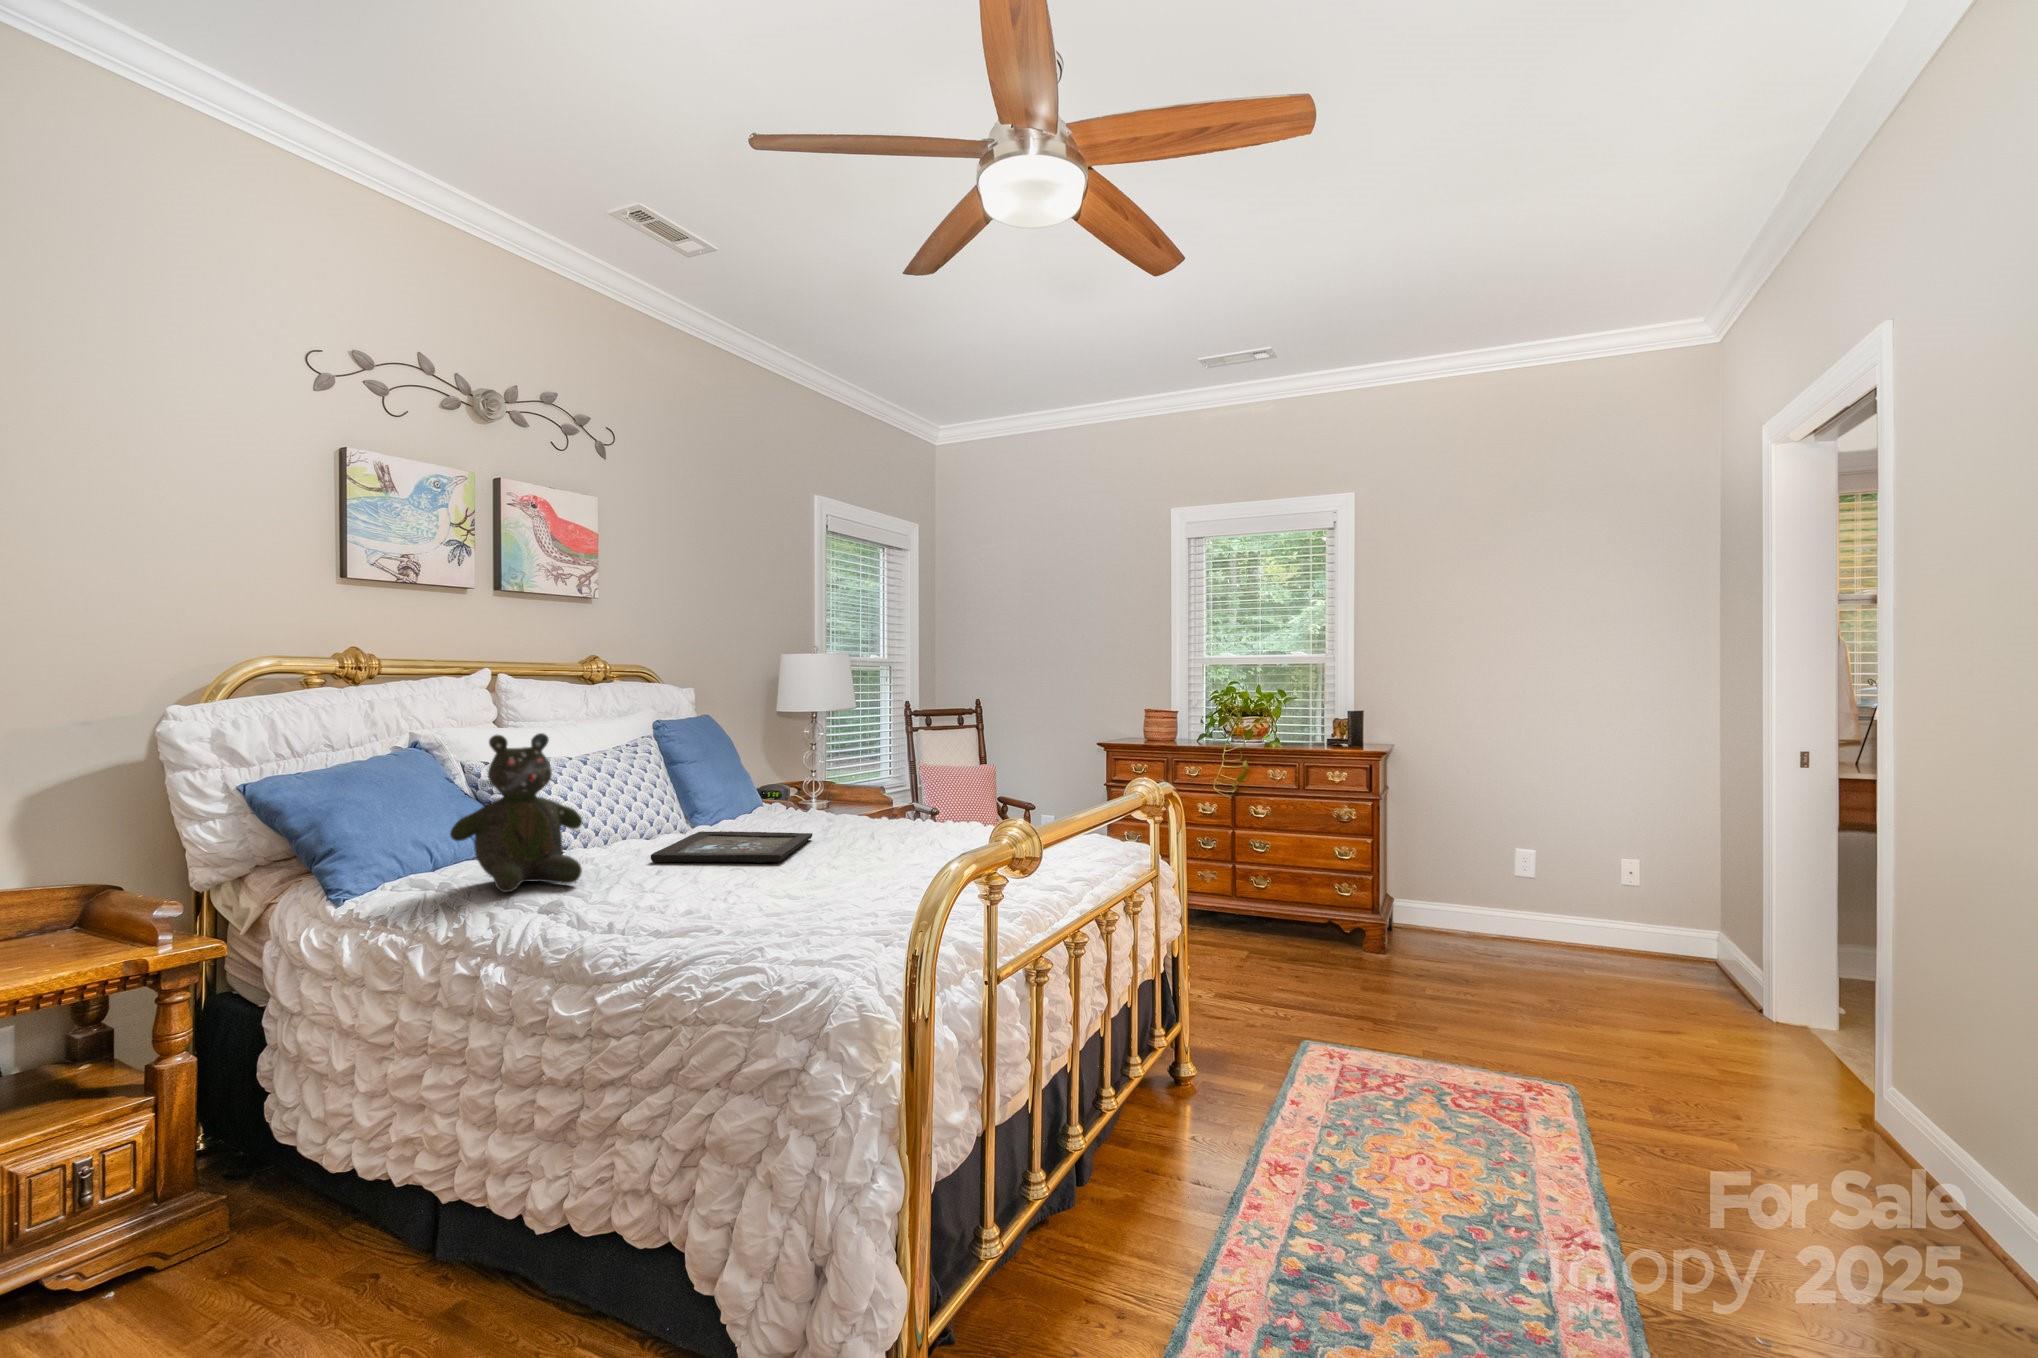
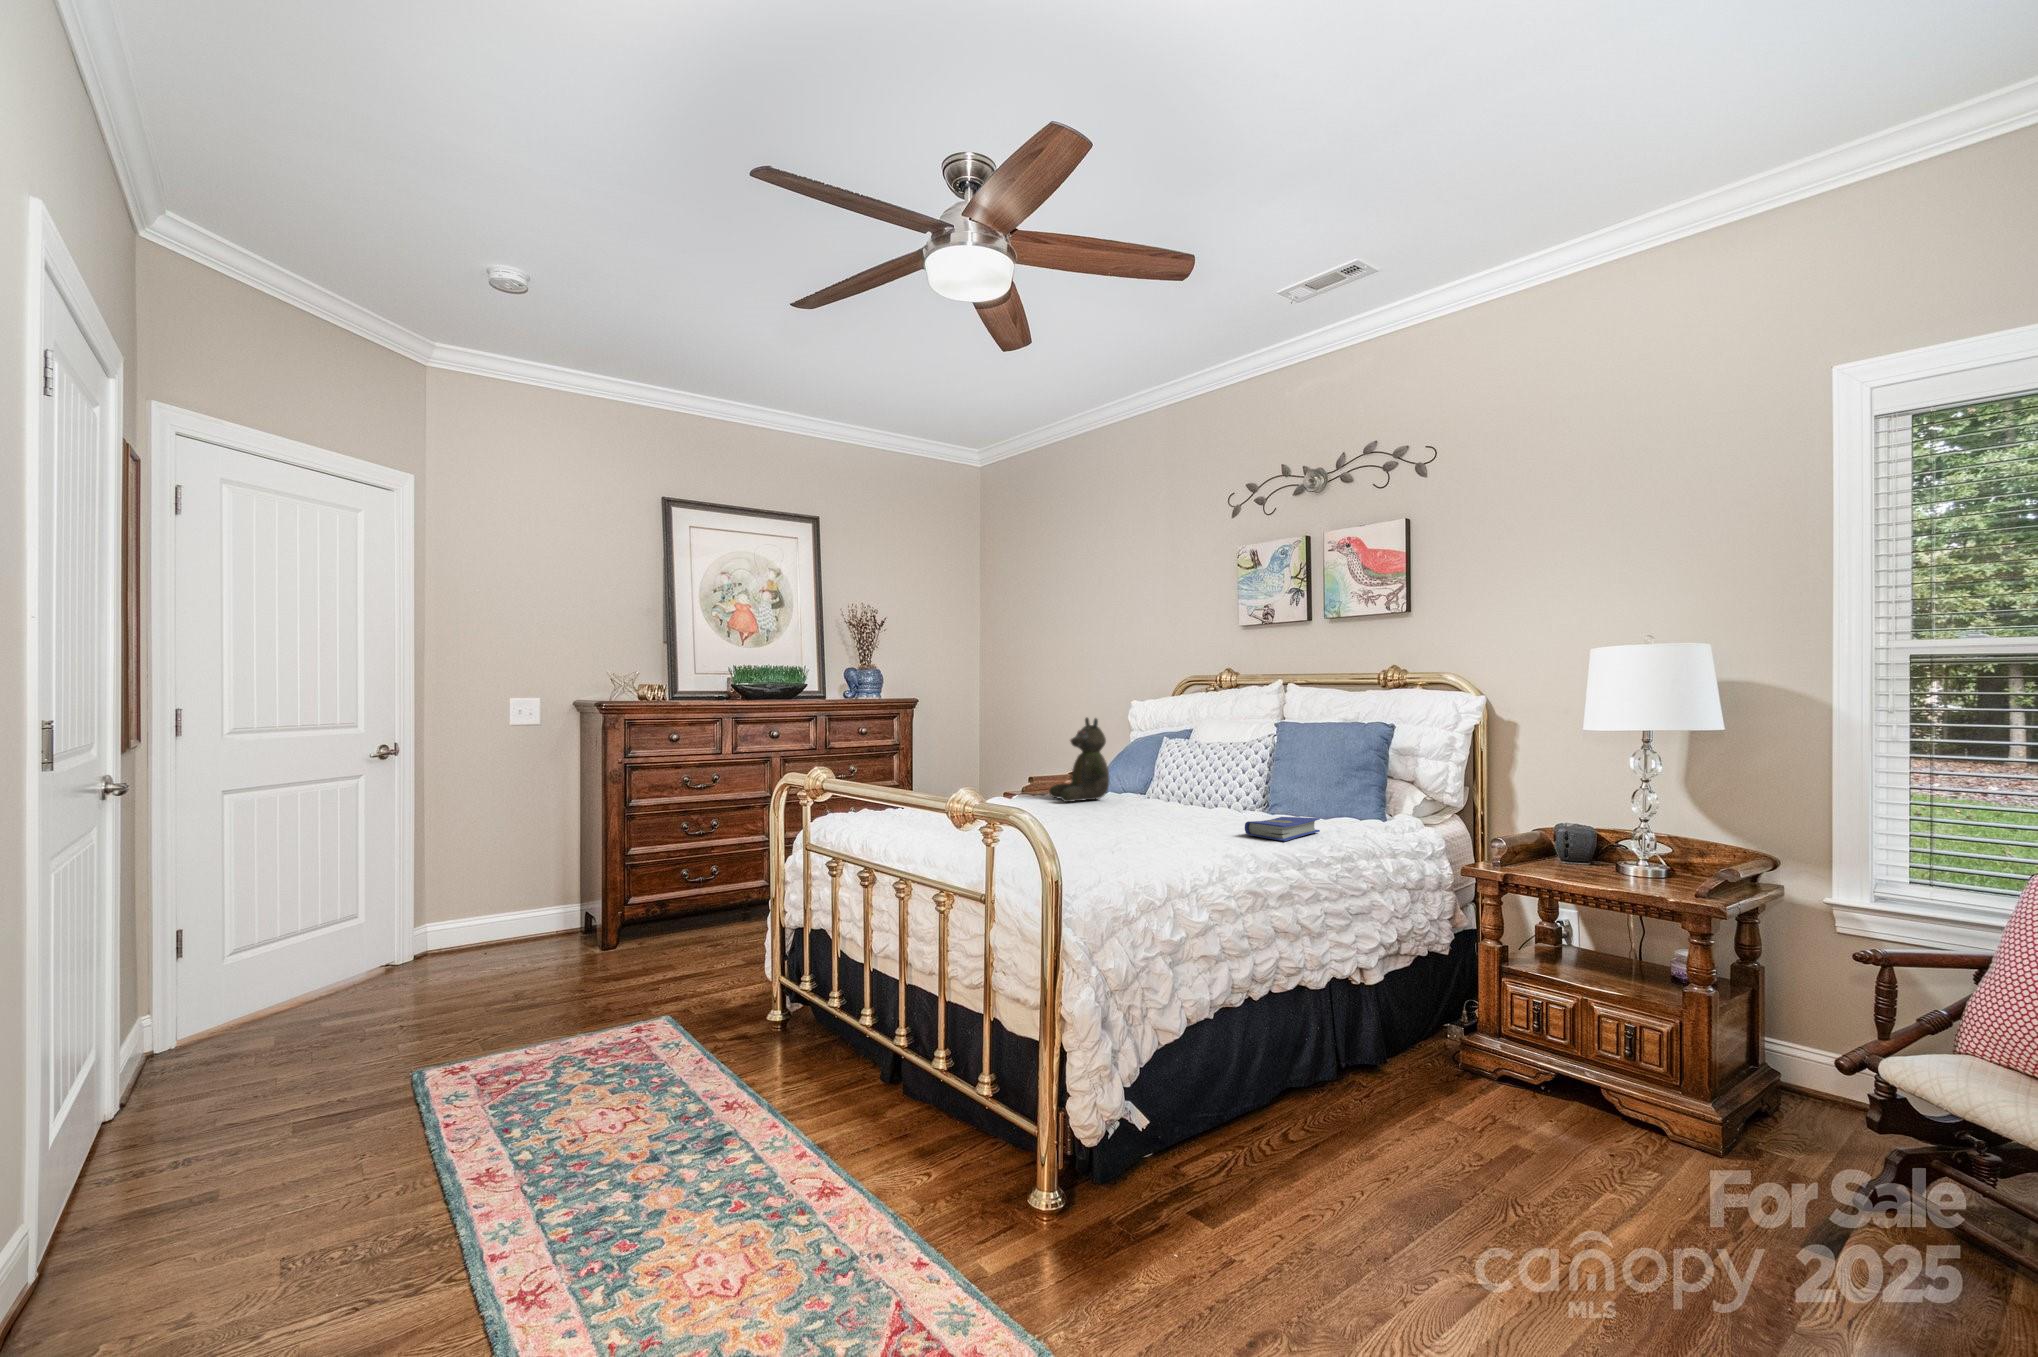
hardcover book: none [787,806,869,829] -> present [1245,817,1320,841]
tray: present [651,831,812,863] -> none [1092,804,1223,828]

